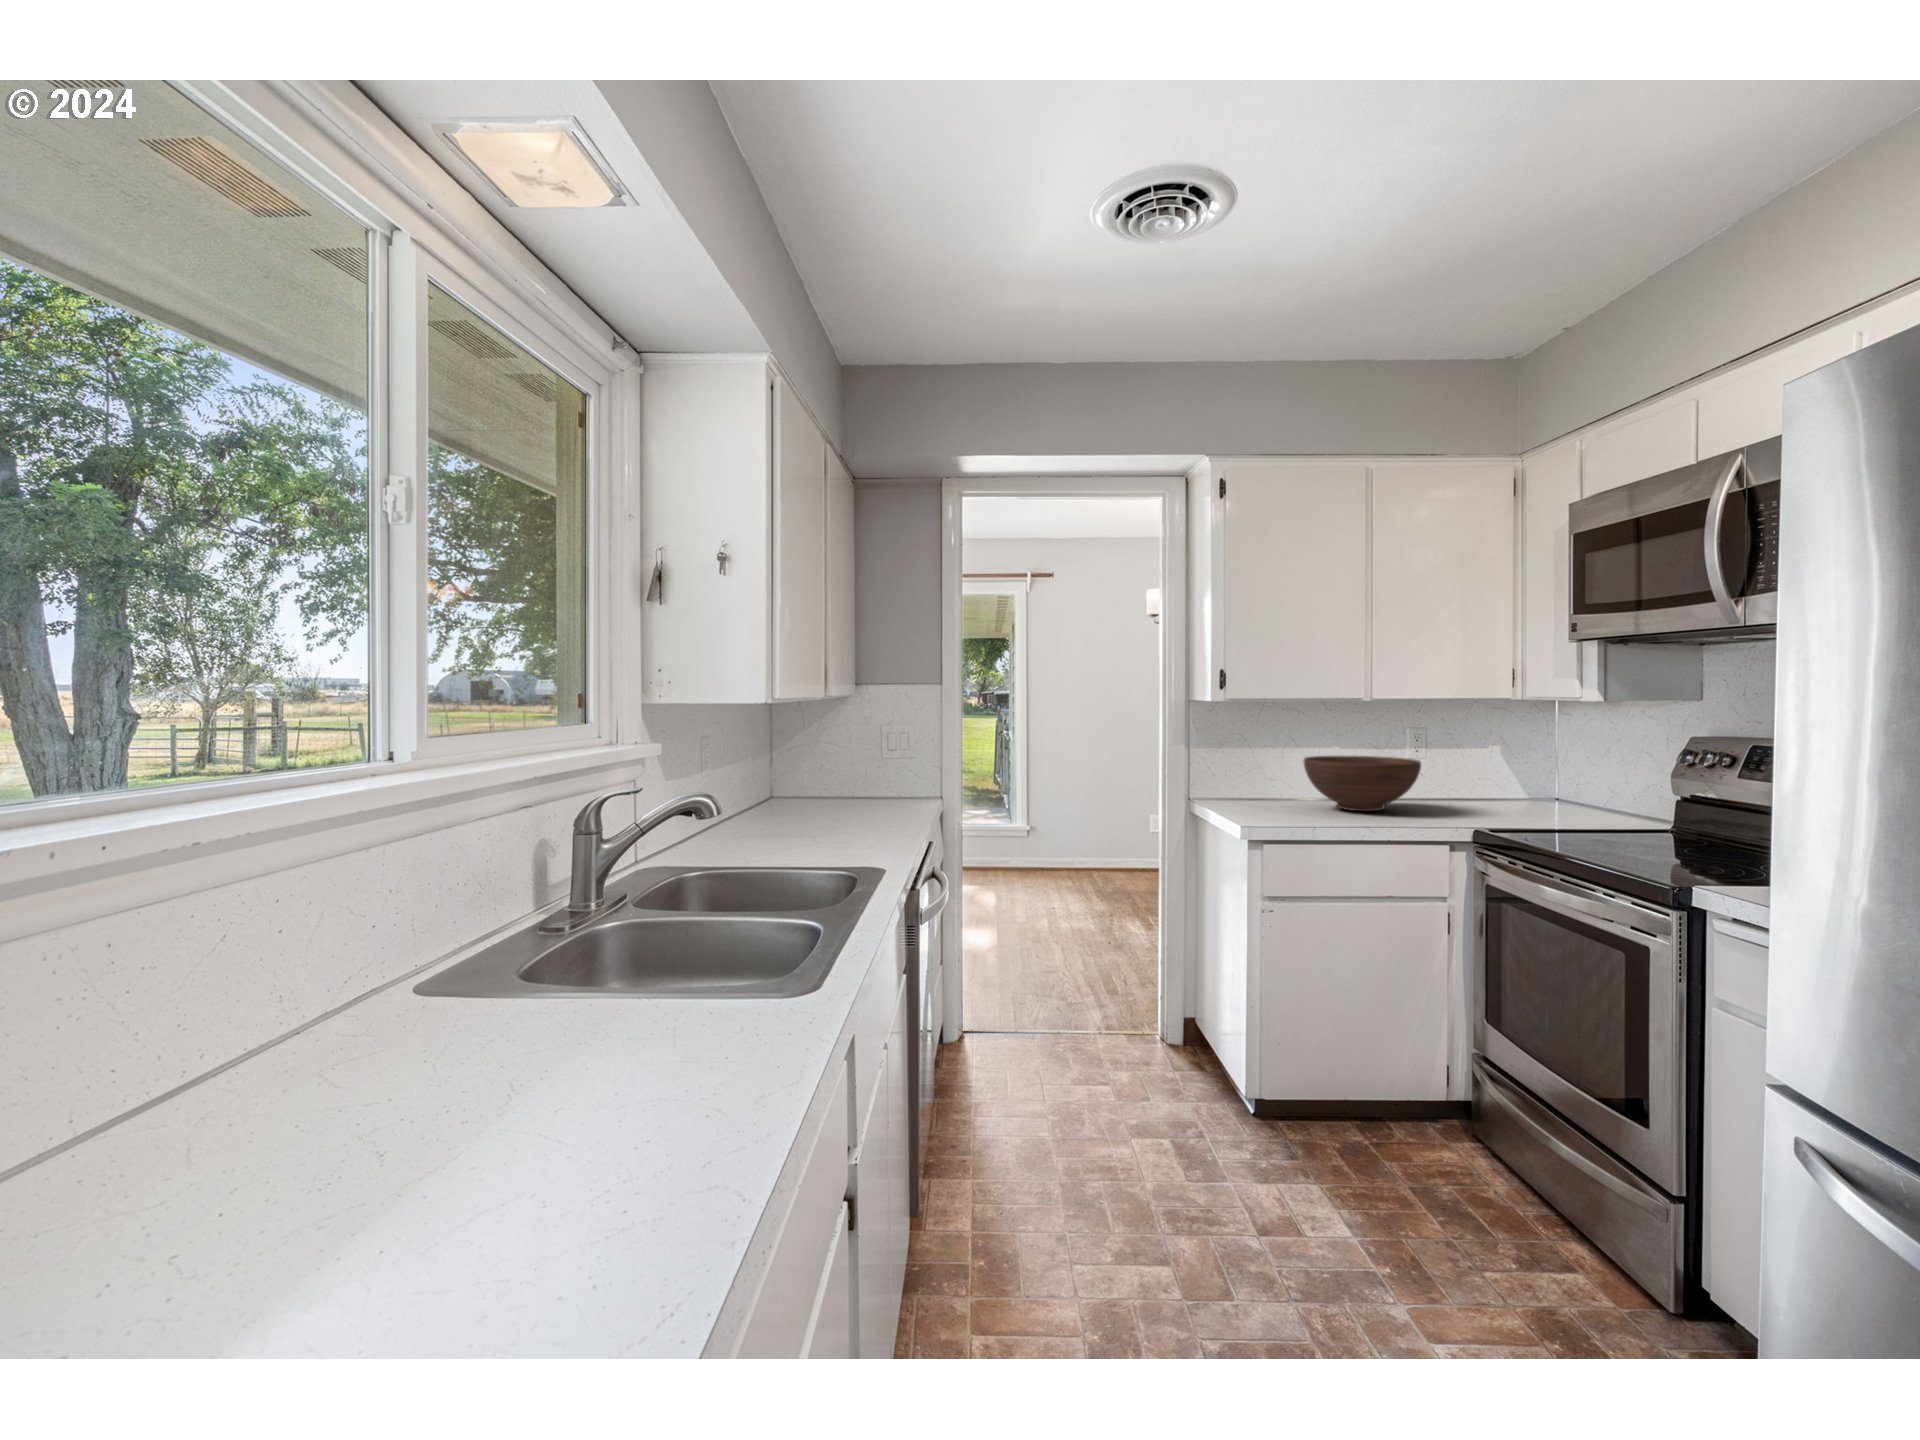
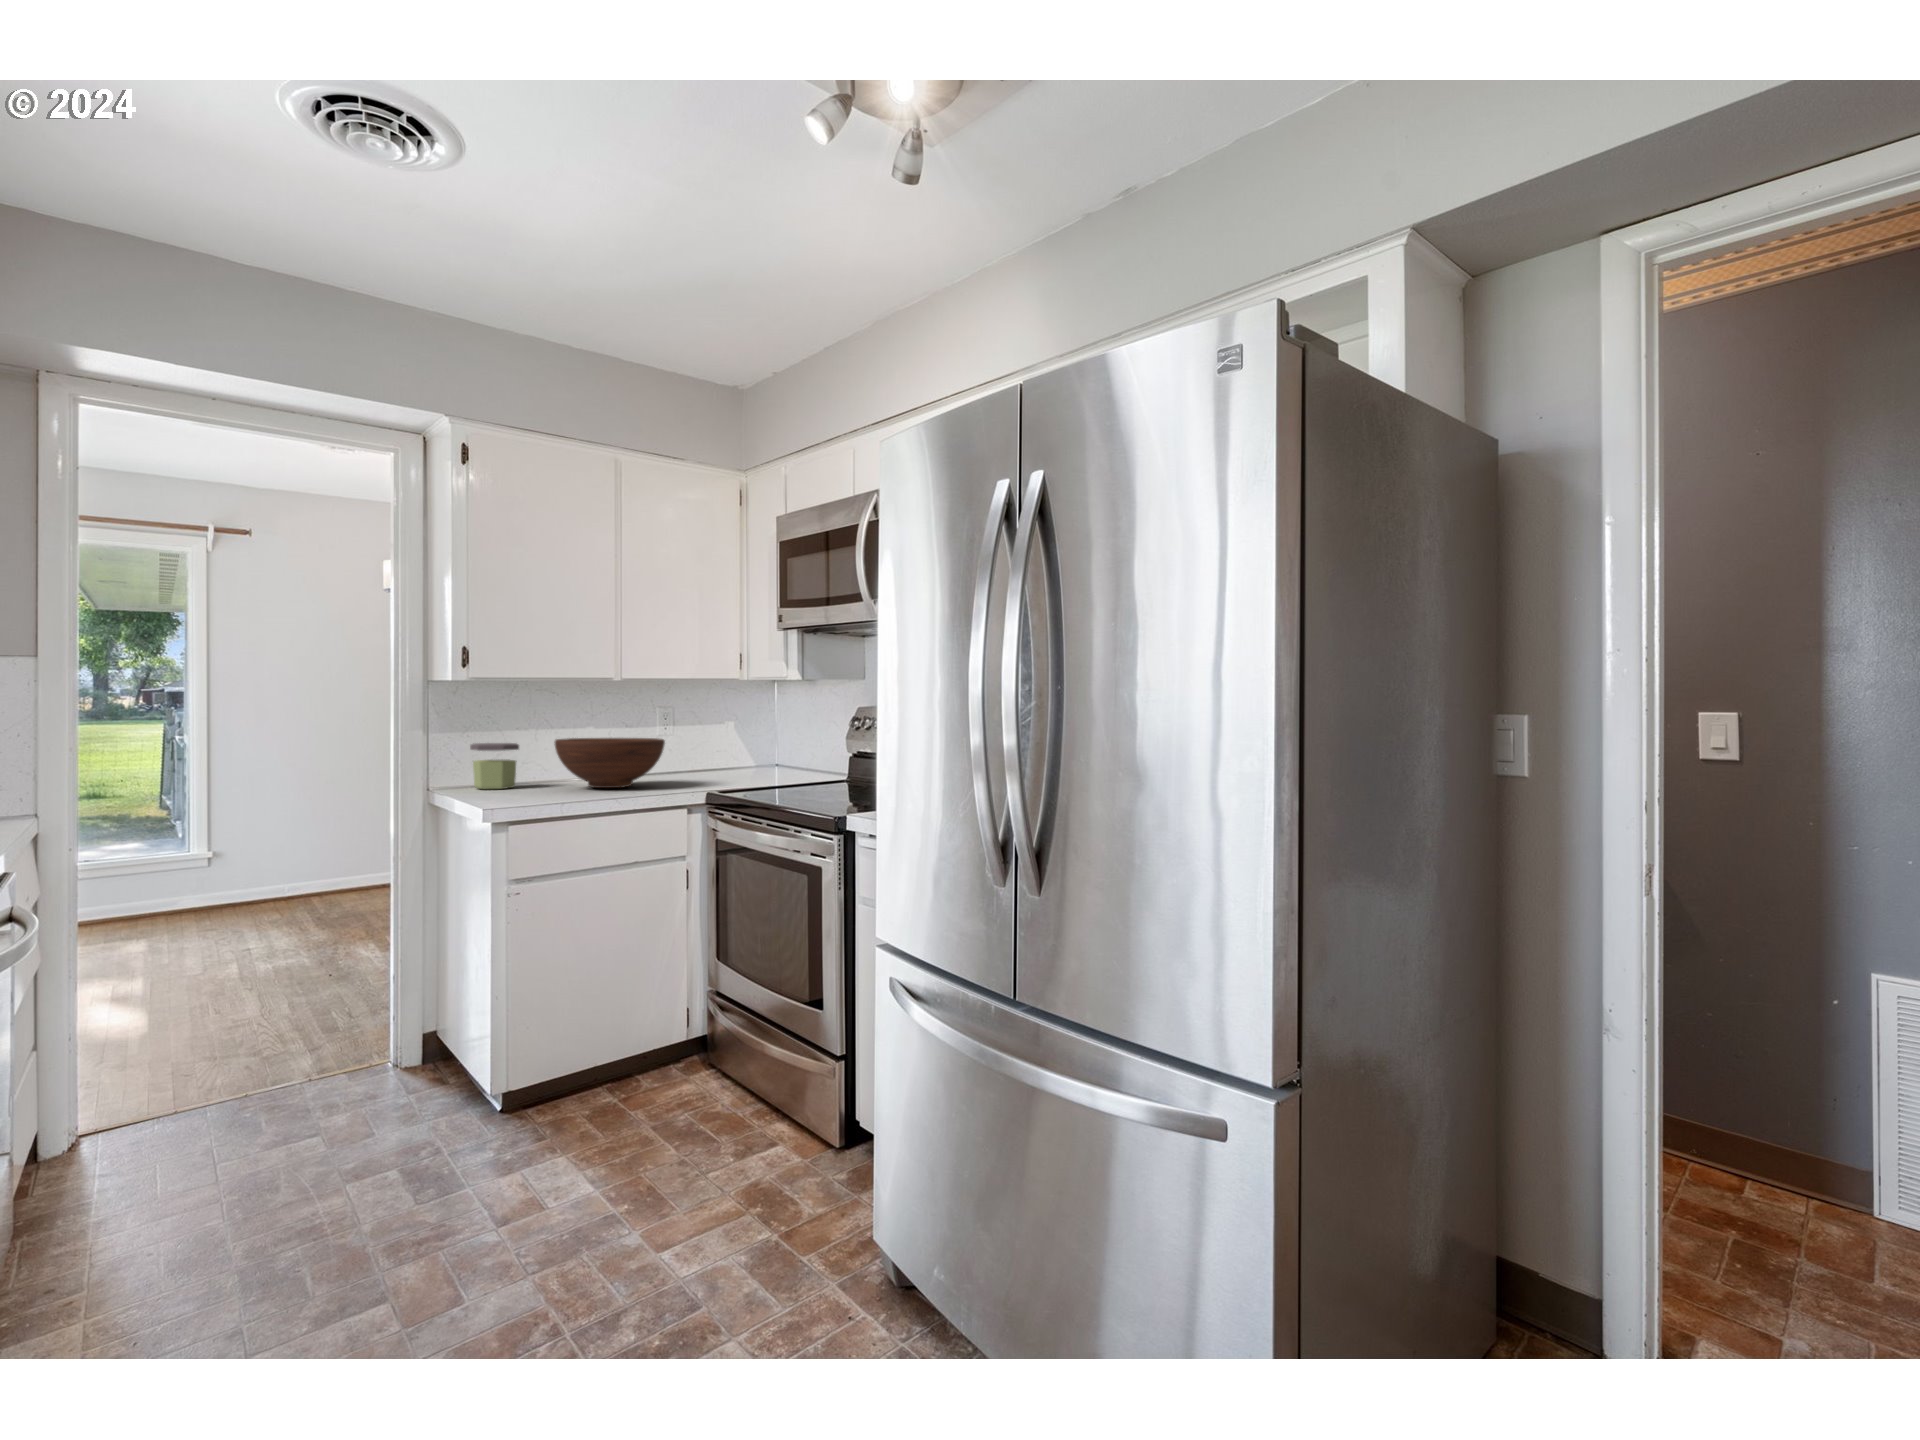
jar: none [1224,757,1269,803] -> present [470,743,519,789]

